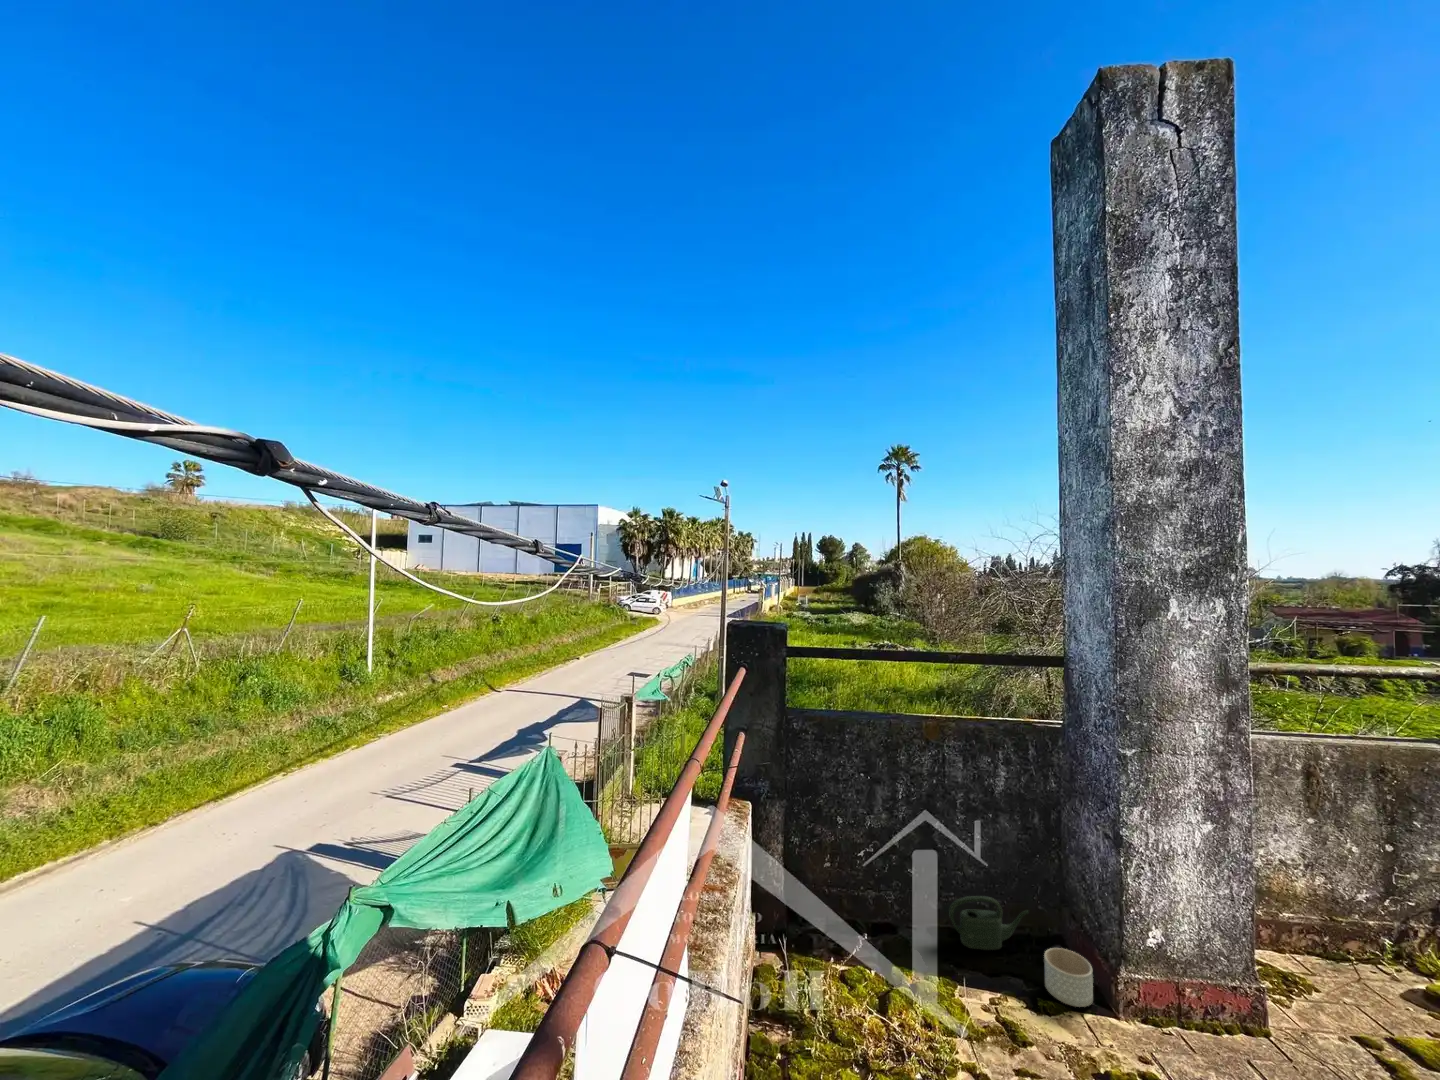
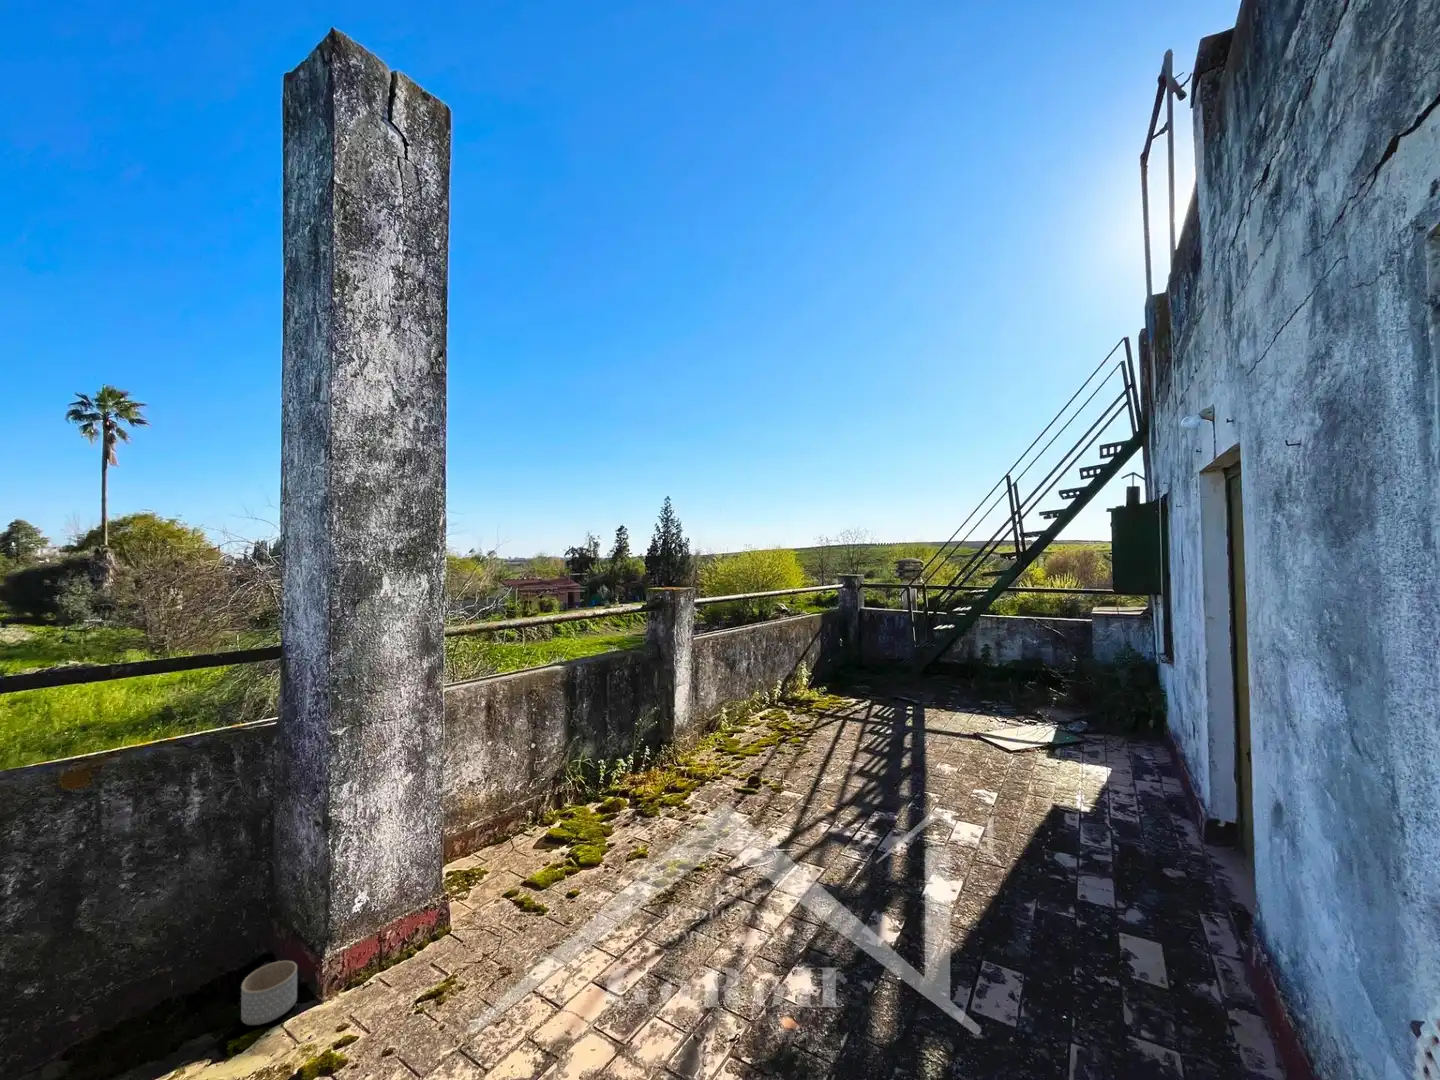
watering can: present [949,896,1029,950] -> none [103,945,230,1040]

